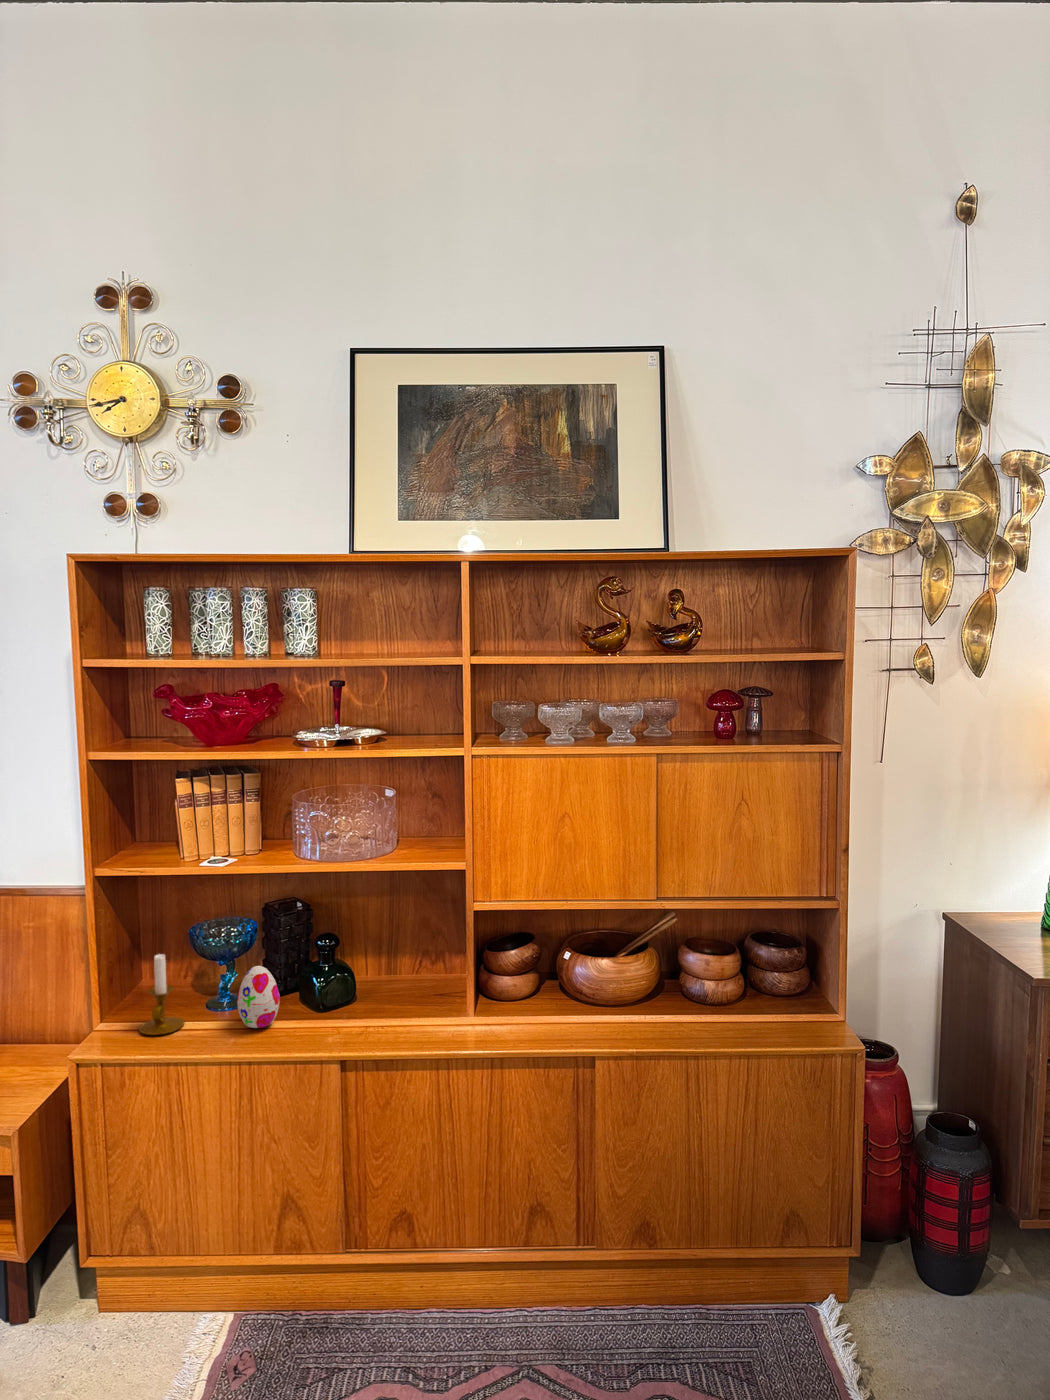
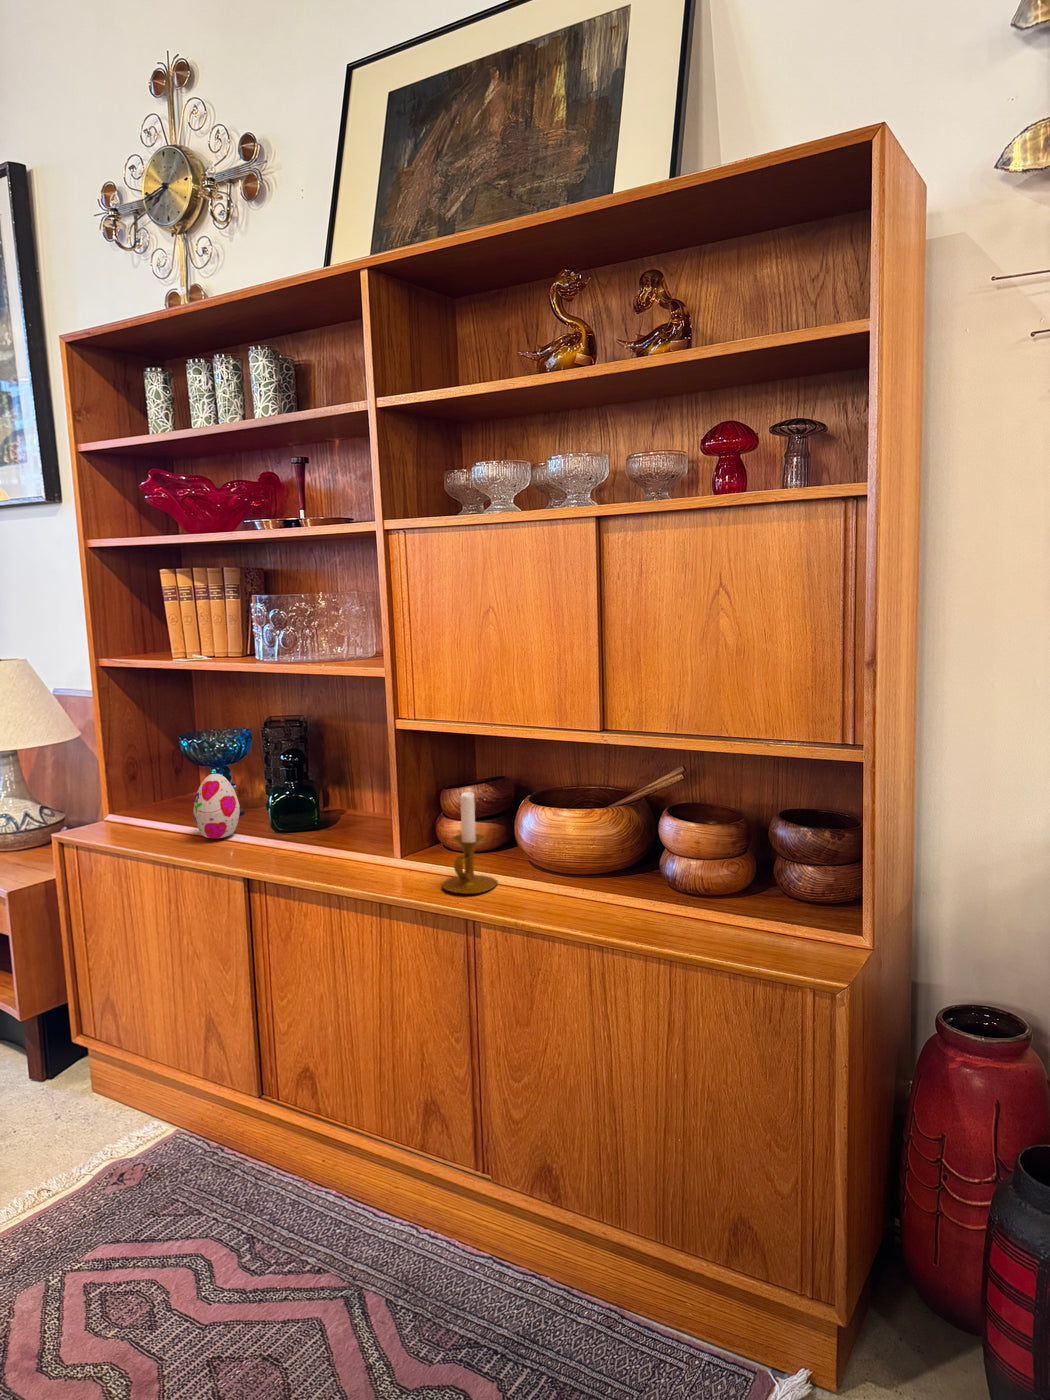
candlestick: present [139,954,185,1035] -> present [442,792,498,893]

